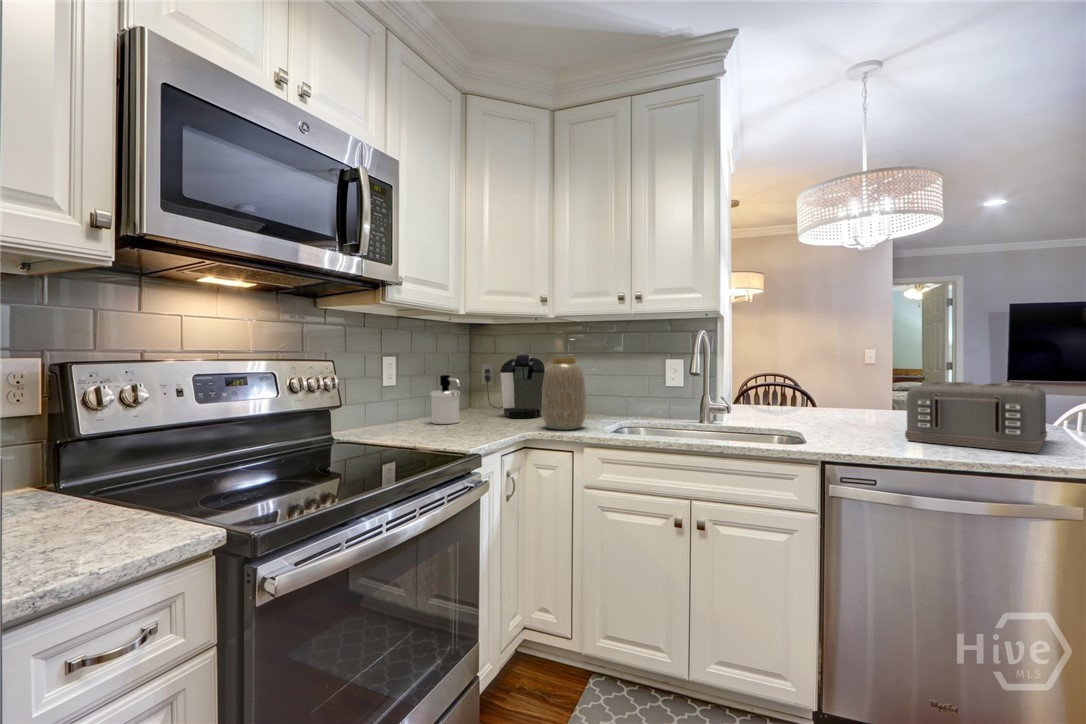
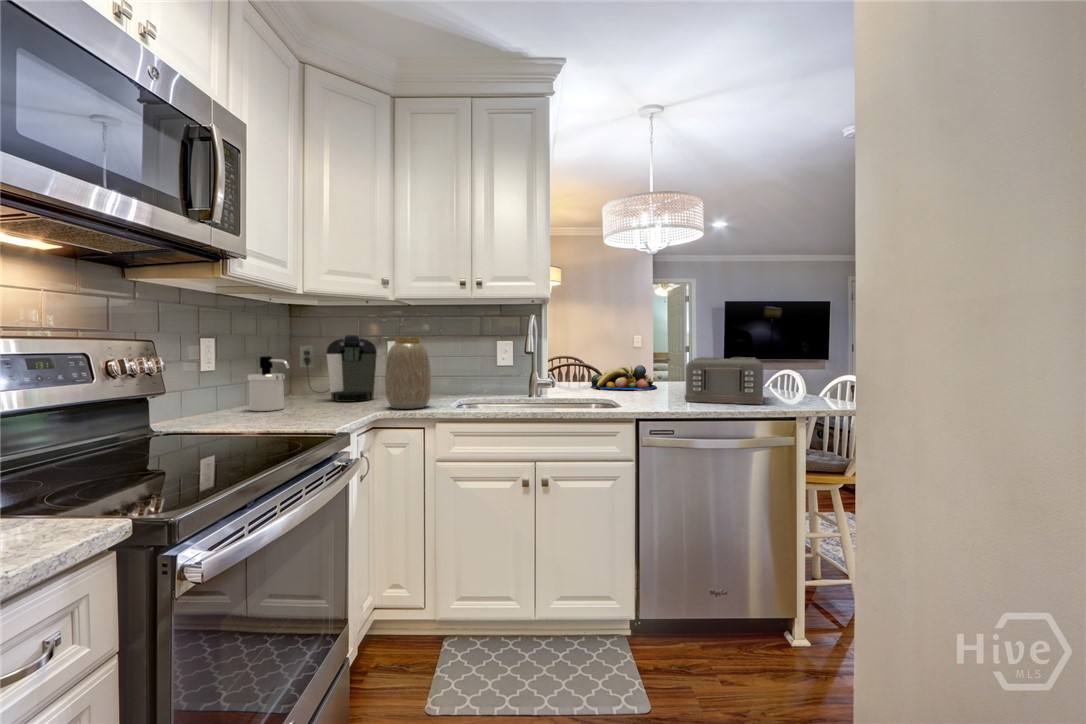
fruit bowl: none [784,388,877,419] -> present [591,365,657,390]

